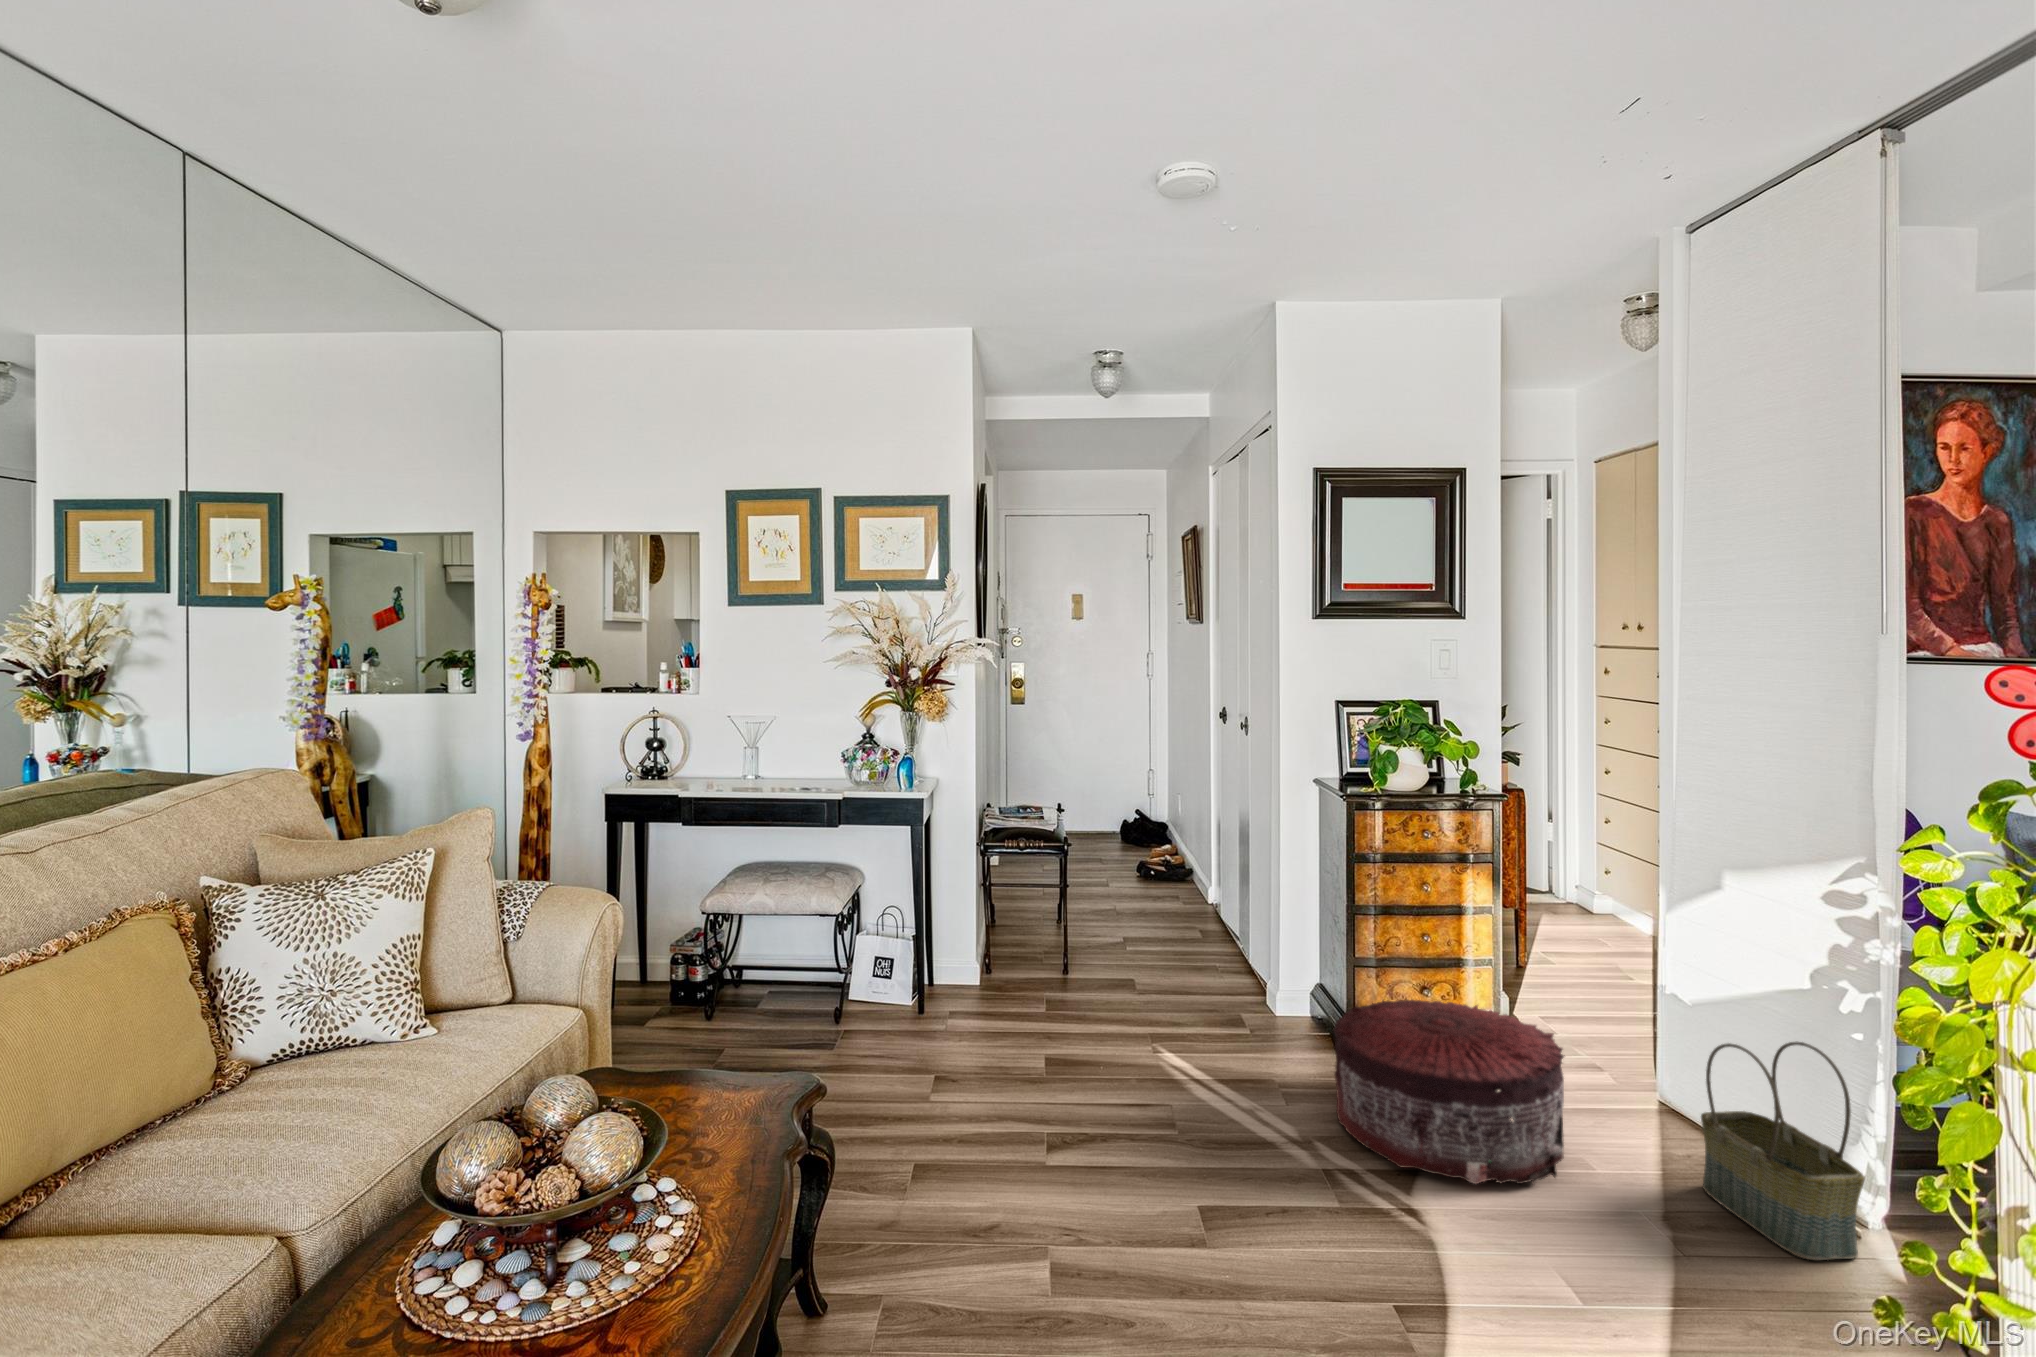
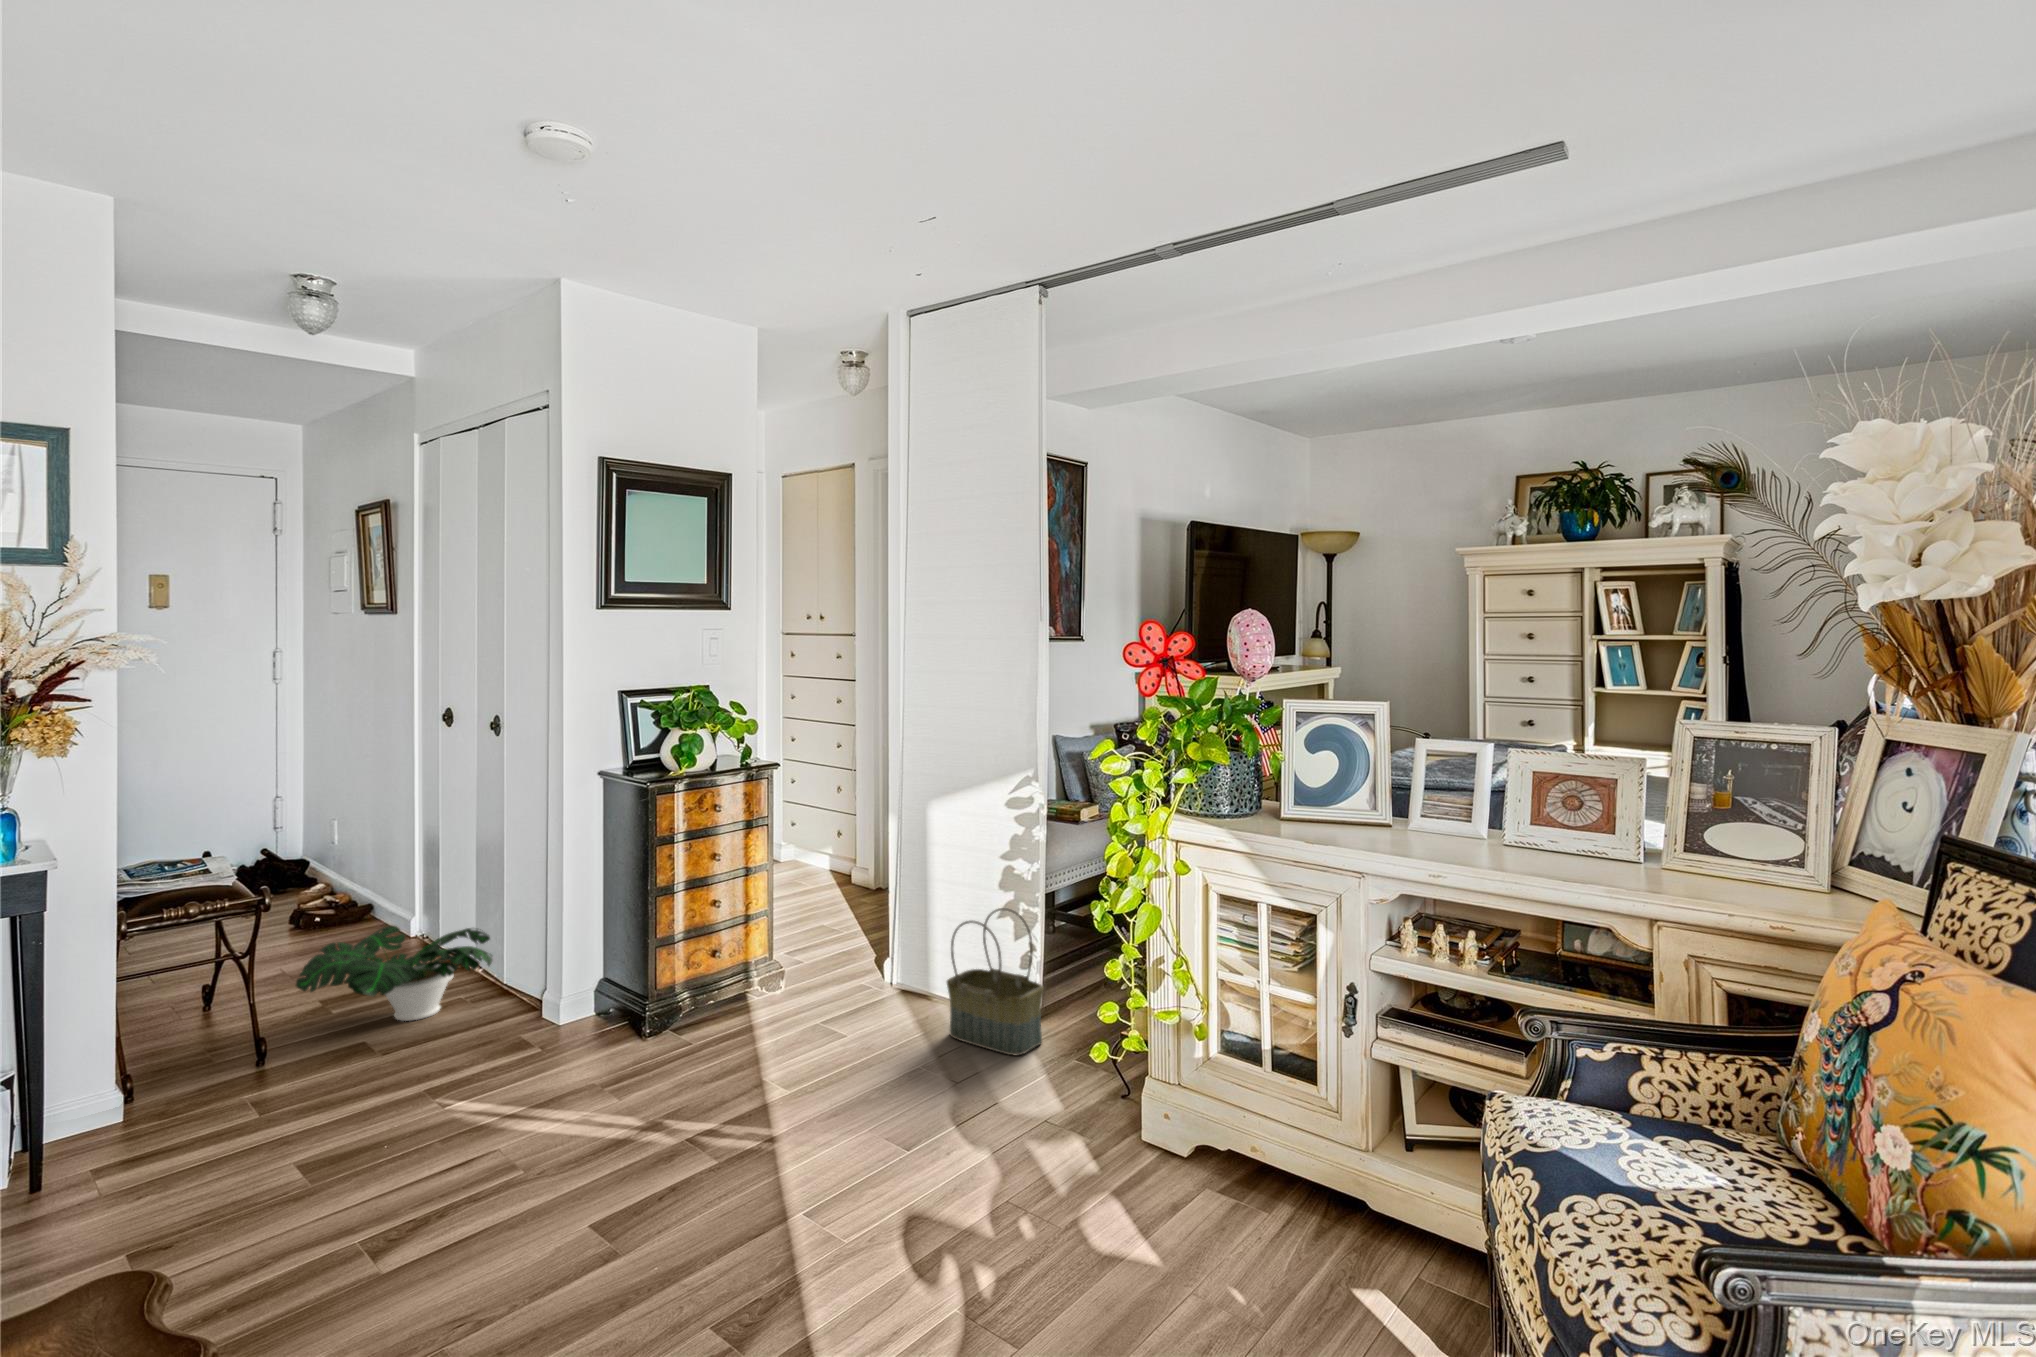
potted plant: none [1096,889,1242,973] -> present [296,926,492,1021]
pouf: present [1334,999,1564,1184] -> none [665,948,867,1109]

